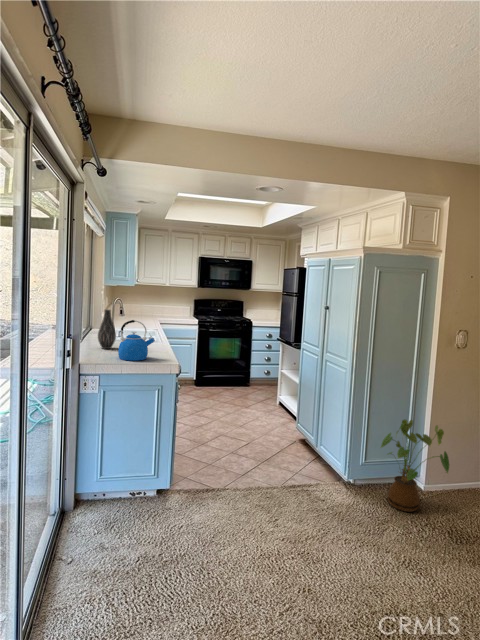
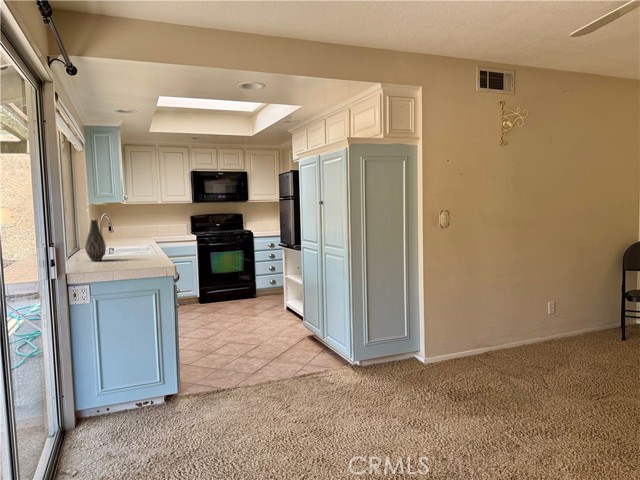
kettle: present [118,320,155,361] -> none [109,225,148,267]
house plant: present [381,419,449,512] -> none [380,297,441,380]

